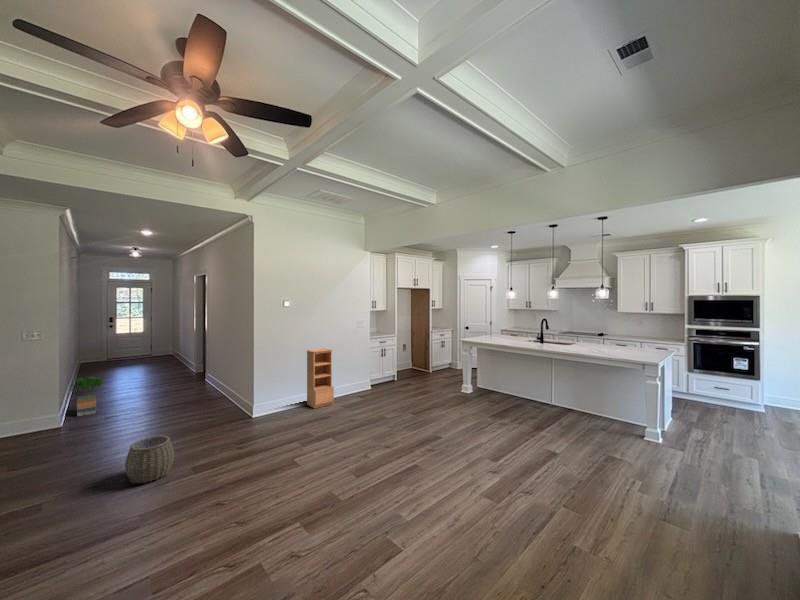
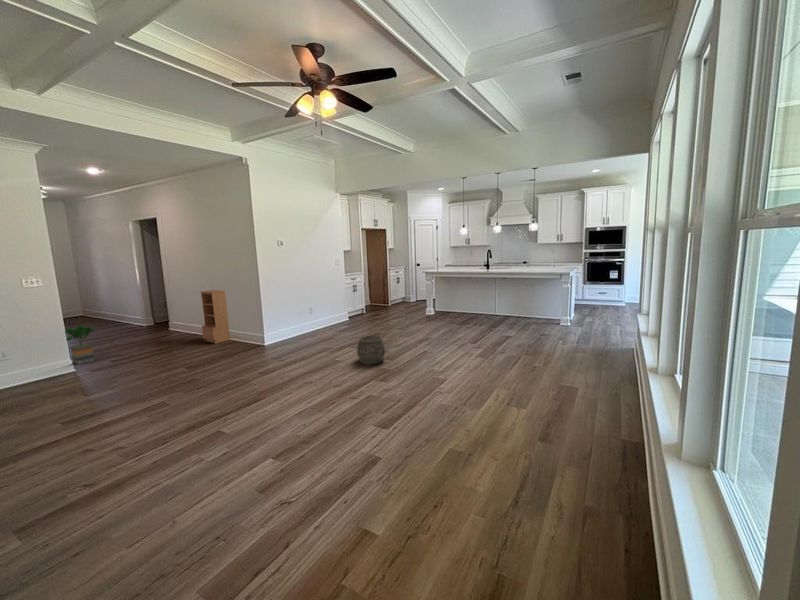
bookcase: present [307,348,334,409] -> present [201,290,230,344]
woven basket: present [125,436,174,483] -> present [357,335,385,364]

